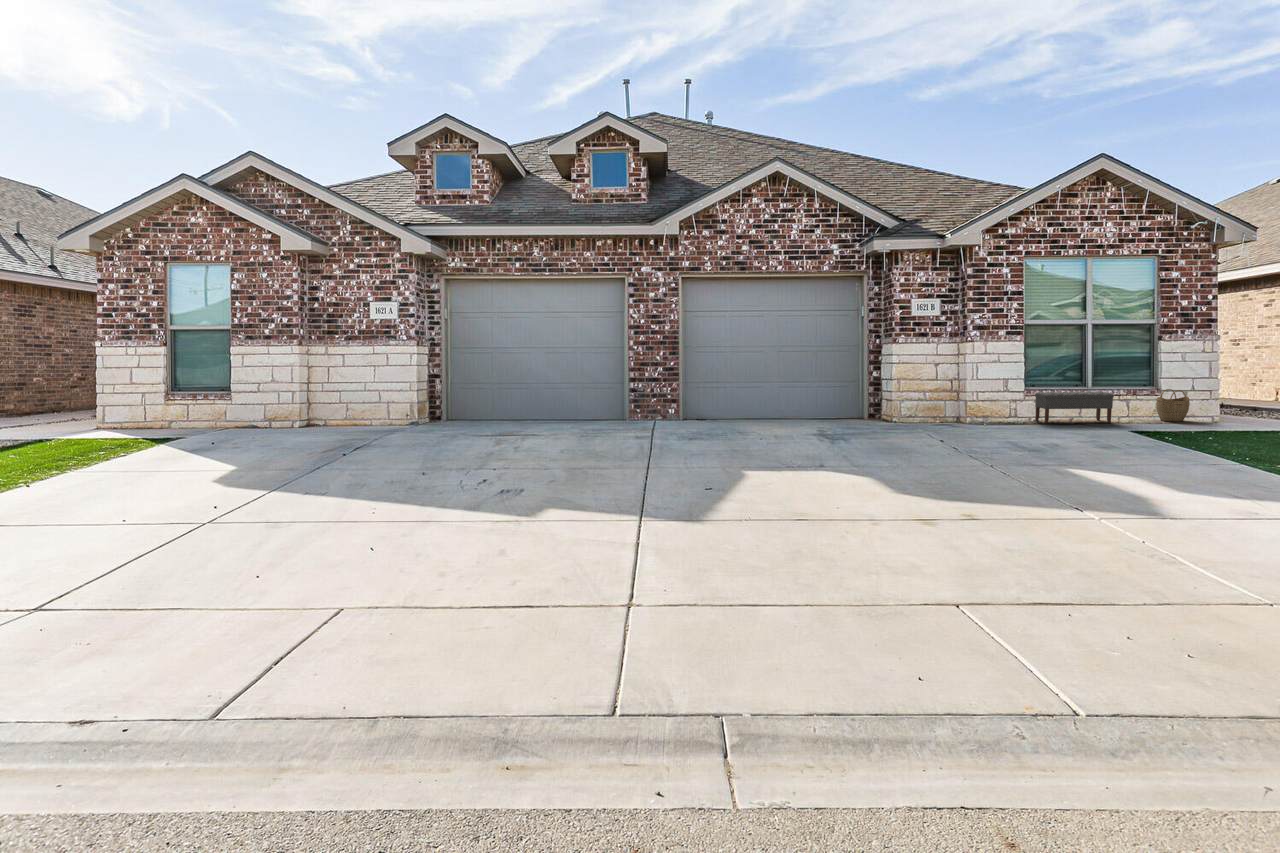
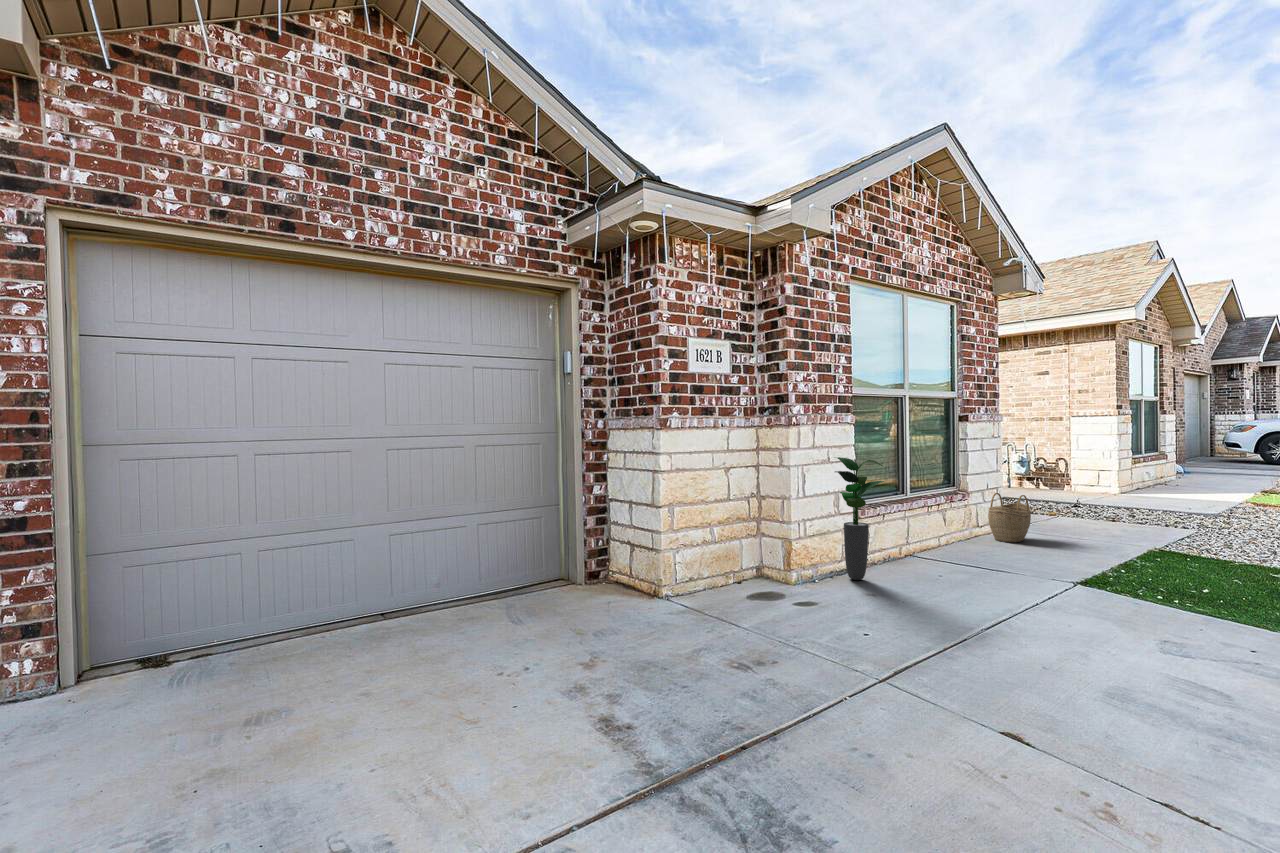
potted plant: none [985,359,1015,422] -> present [835,457,884,580]
bench: present [1035,392,1114,423] -> none [881,505,983,572]

